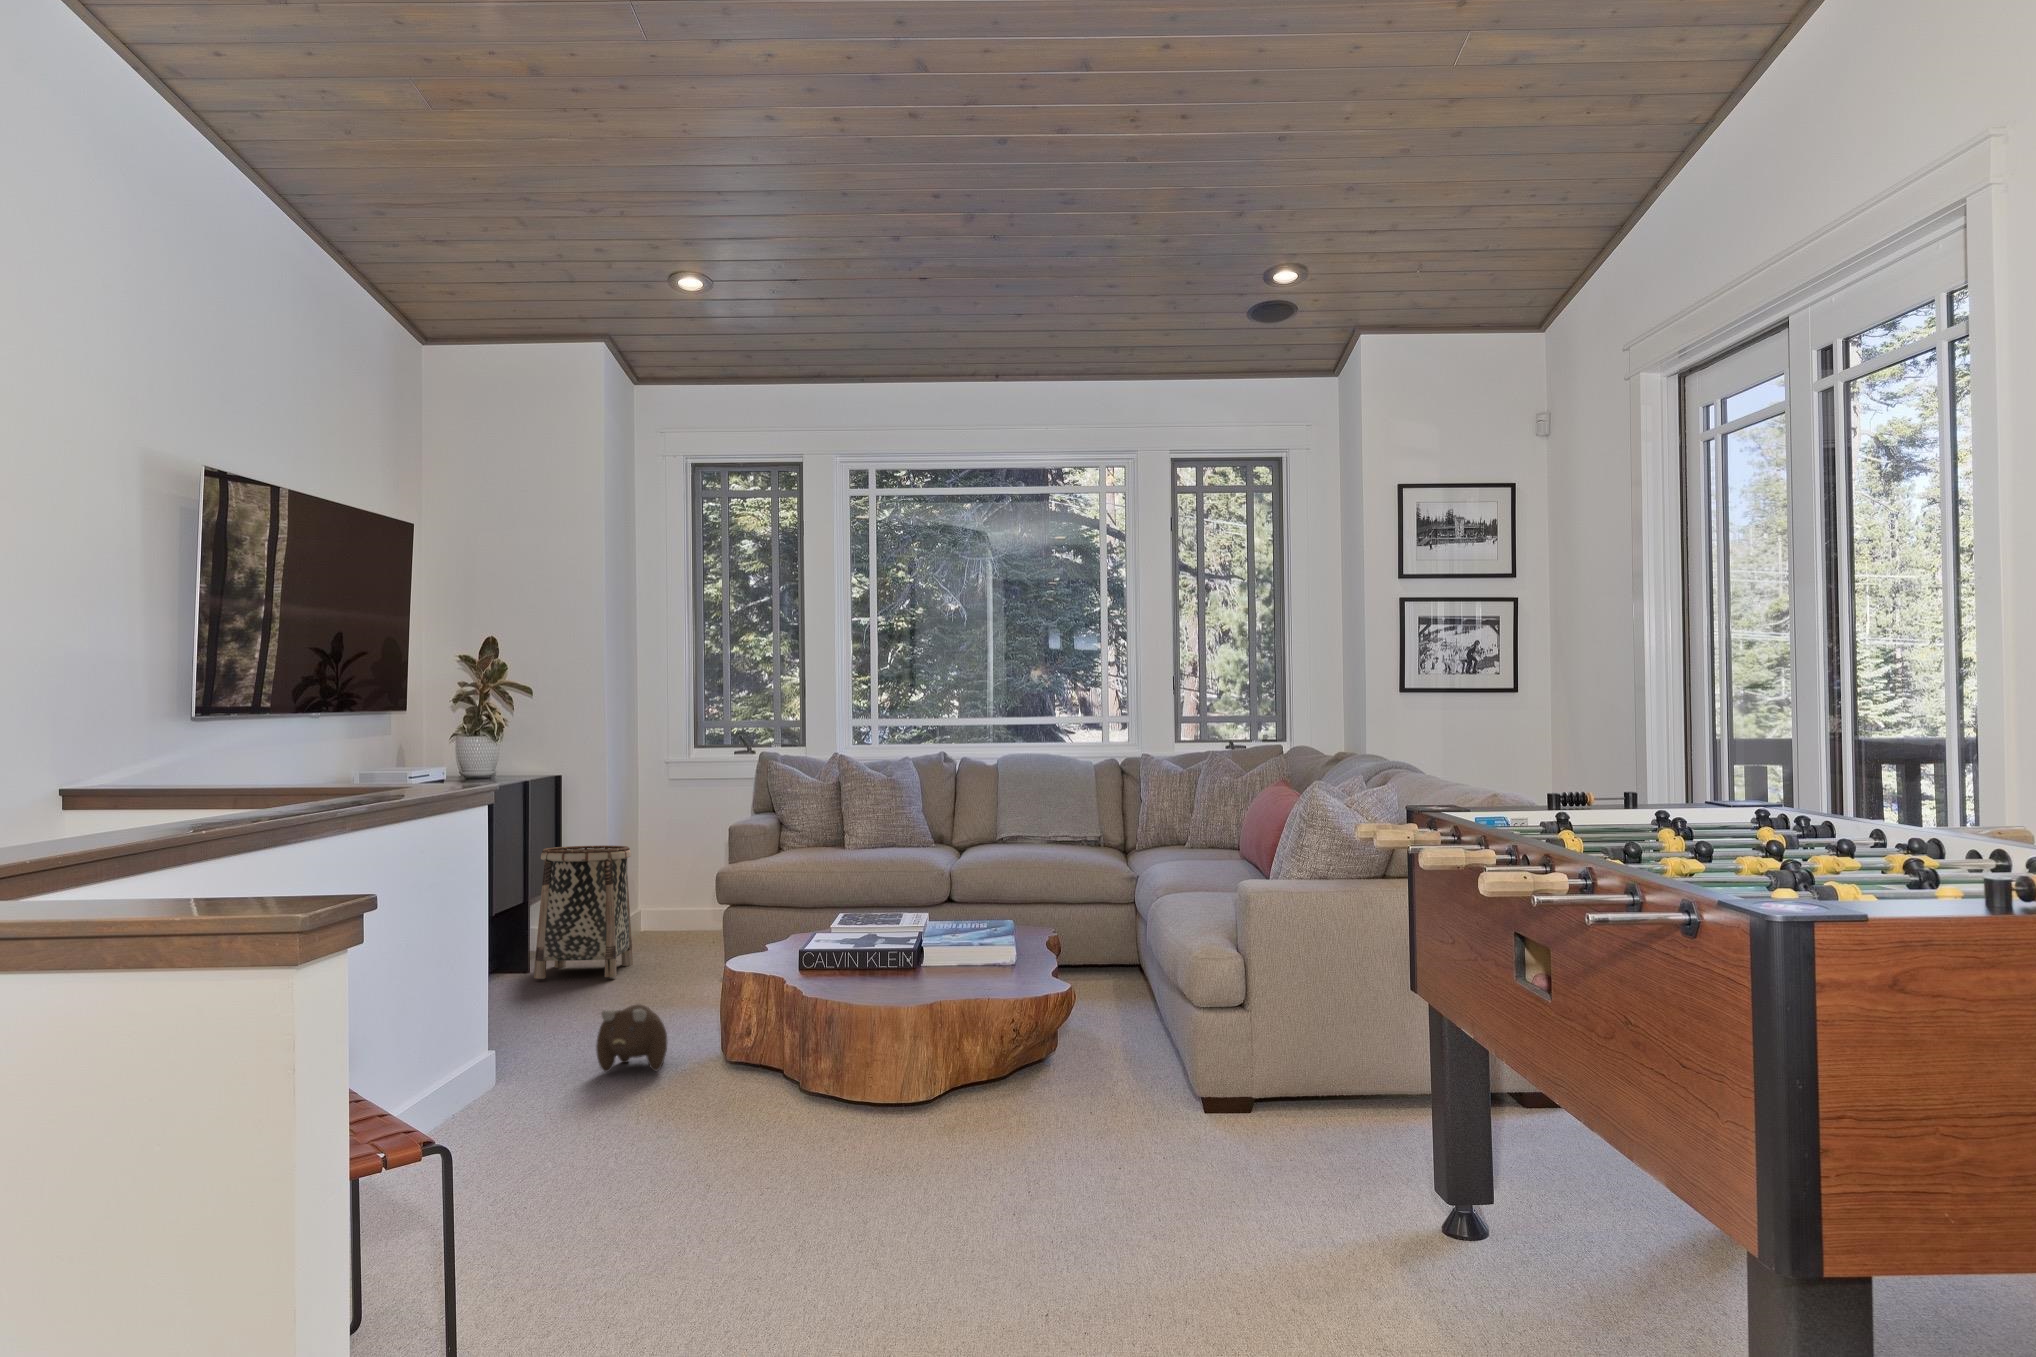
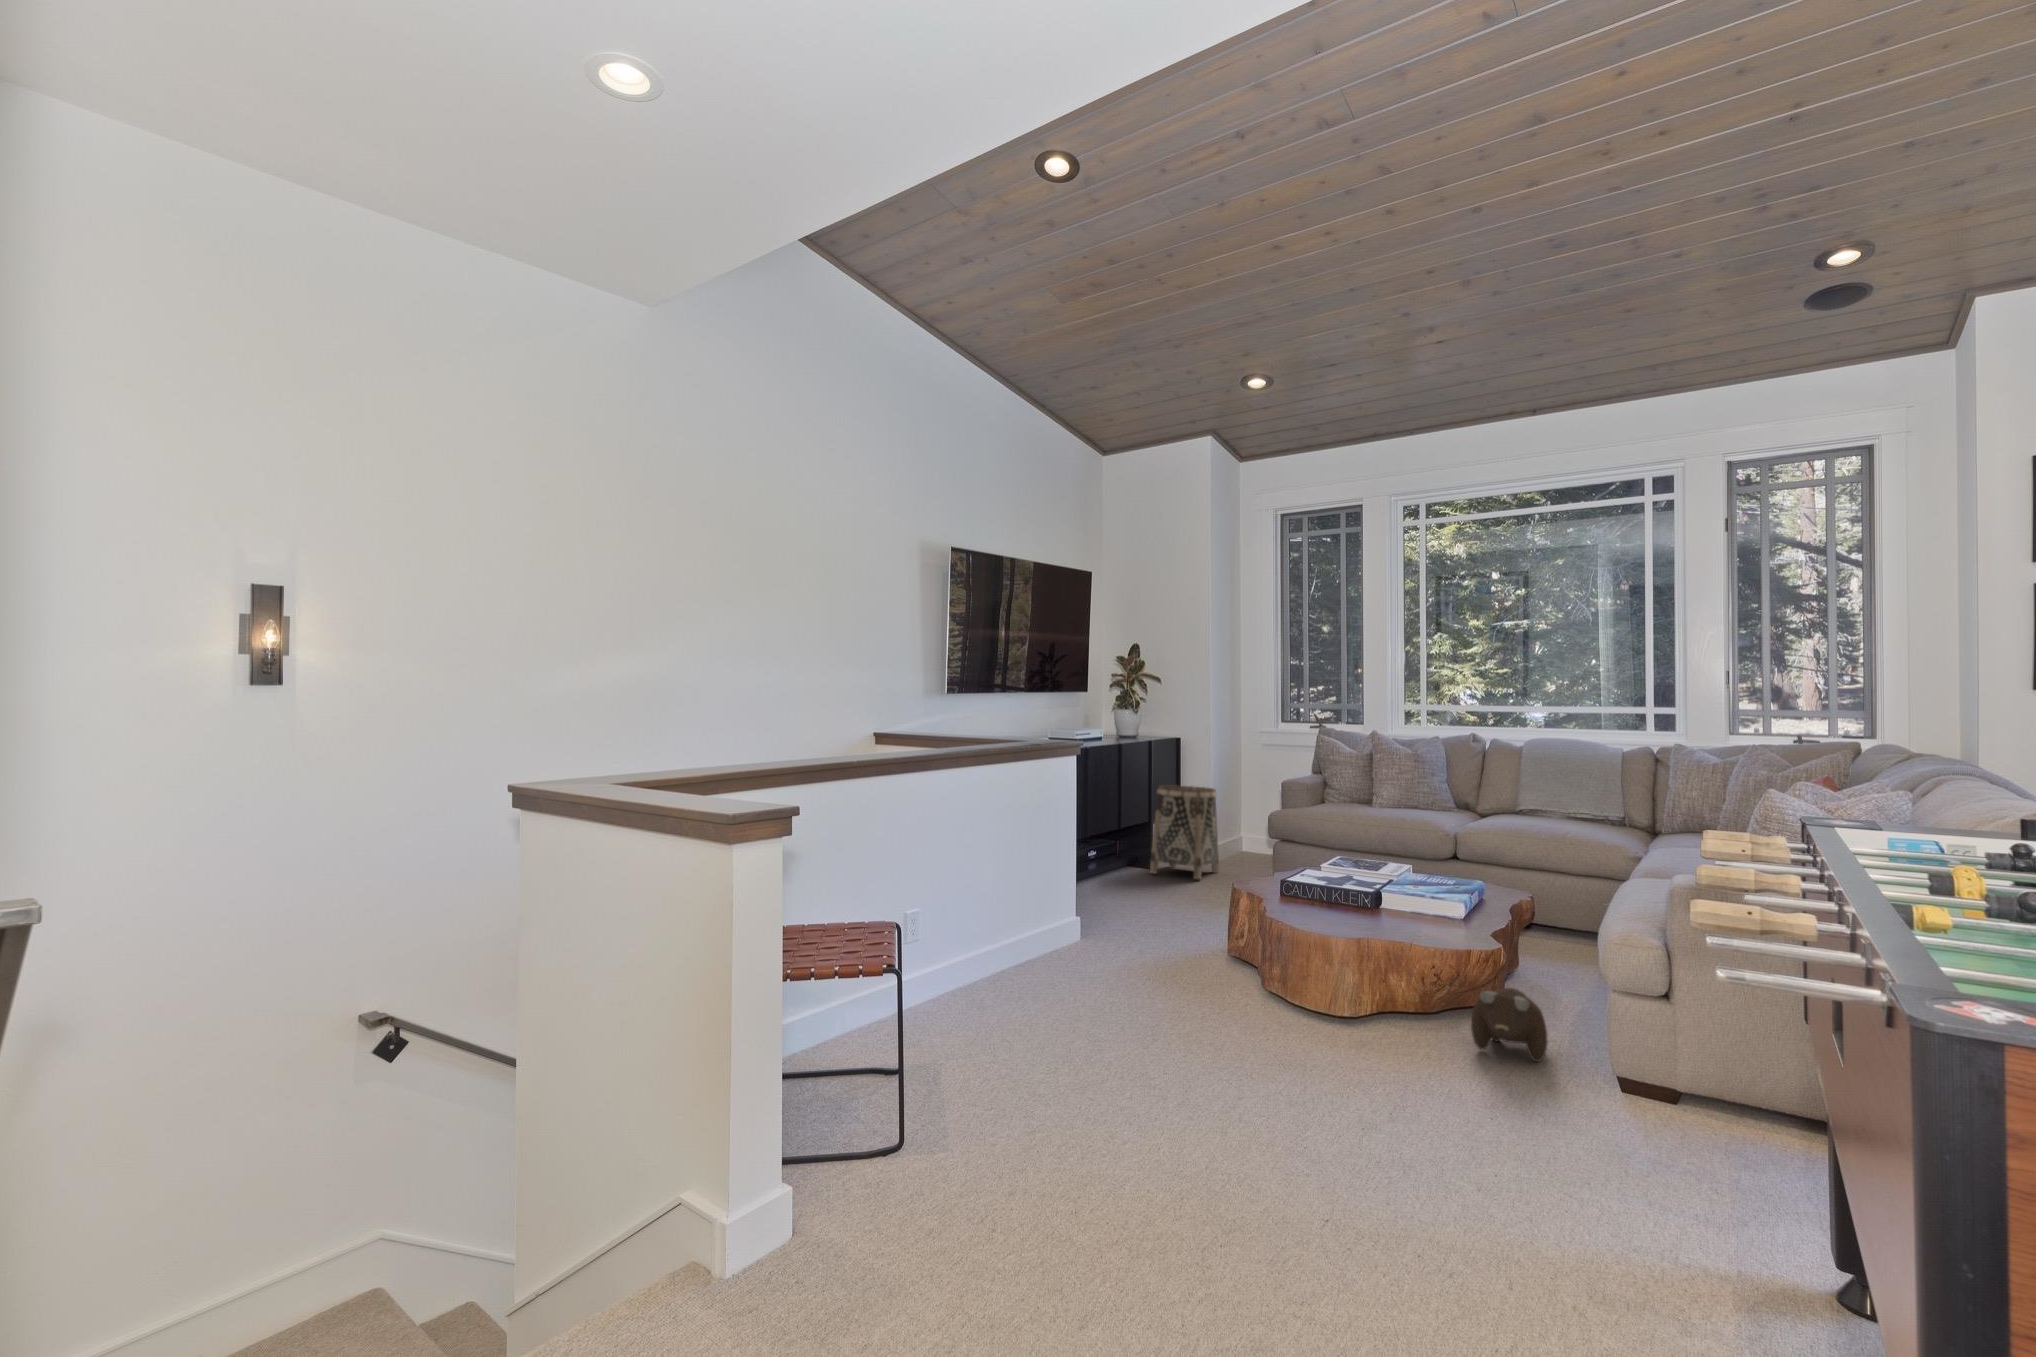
plush toy: present [596,1004,667,1072] -> present [1471,988,1547,1062]

